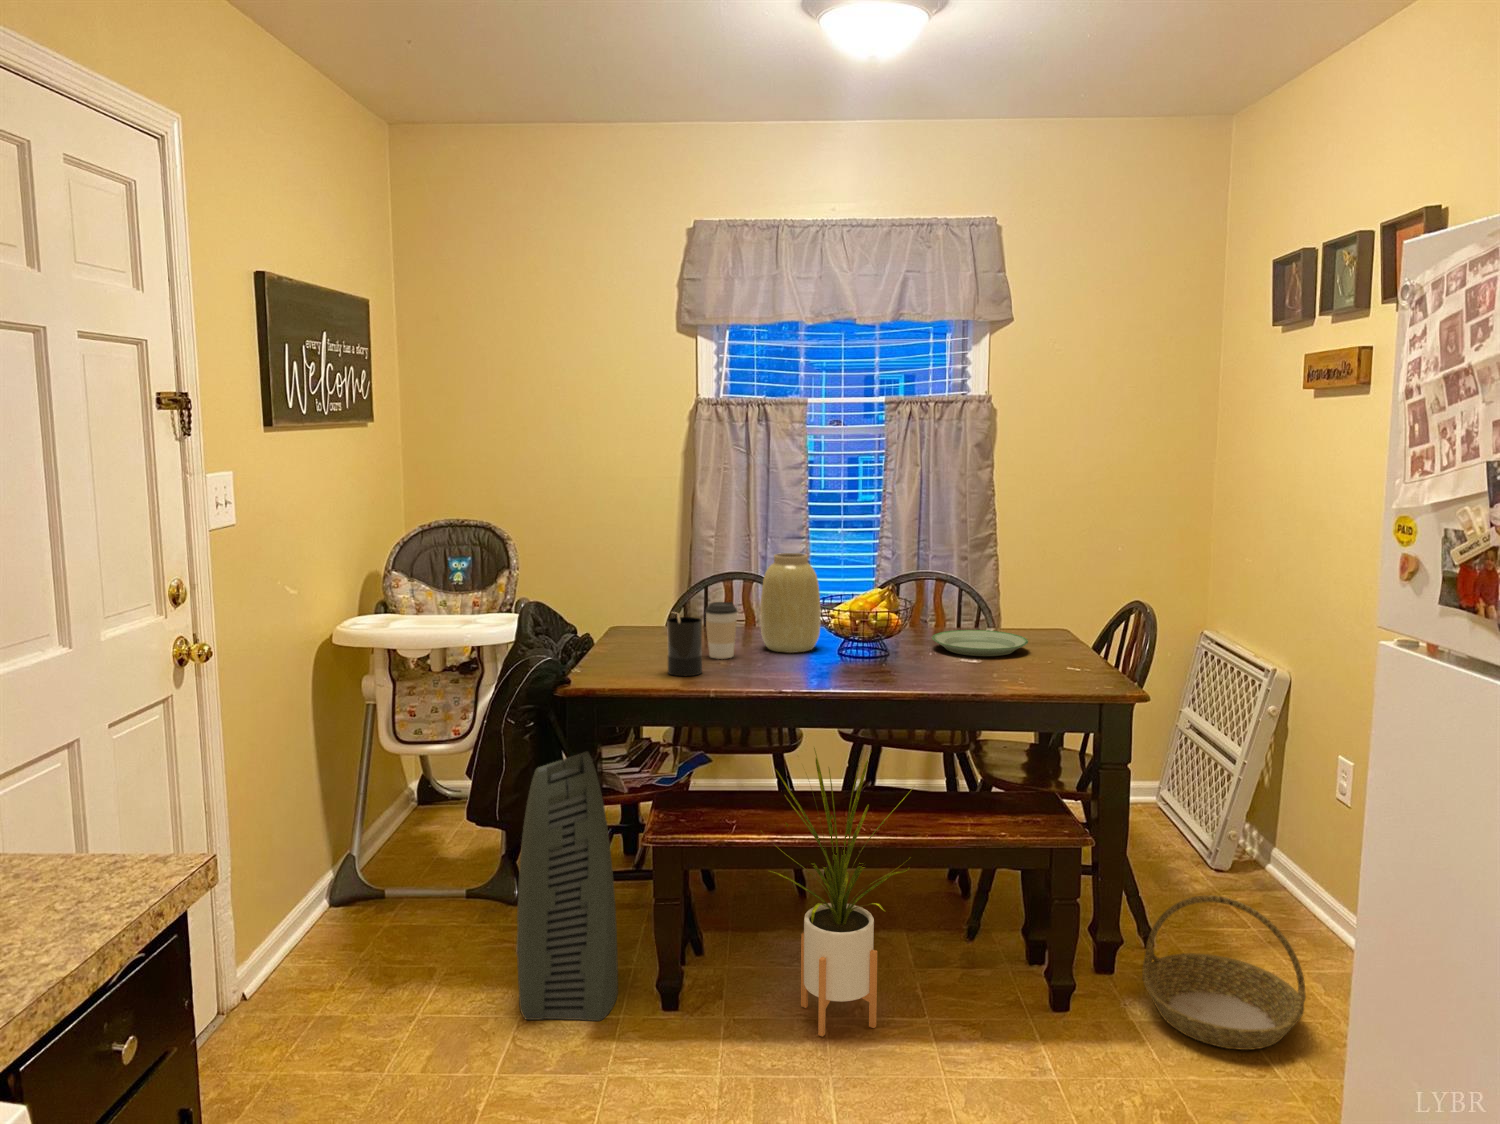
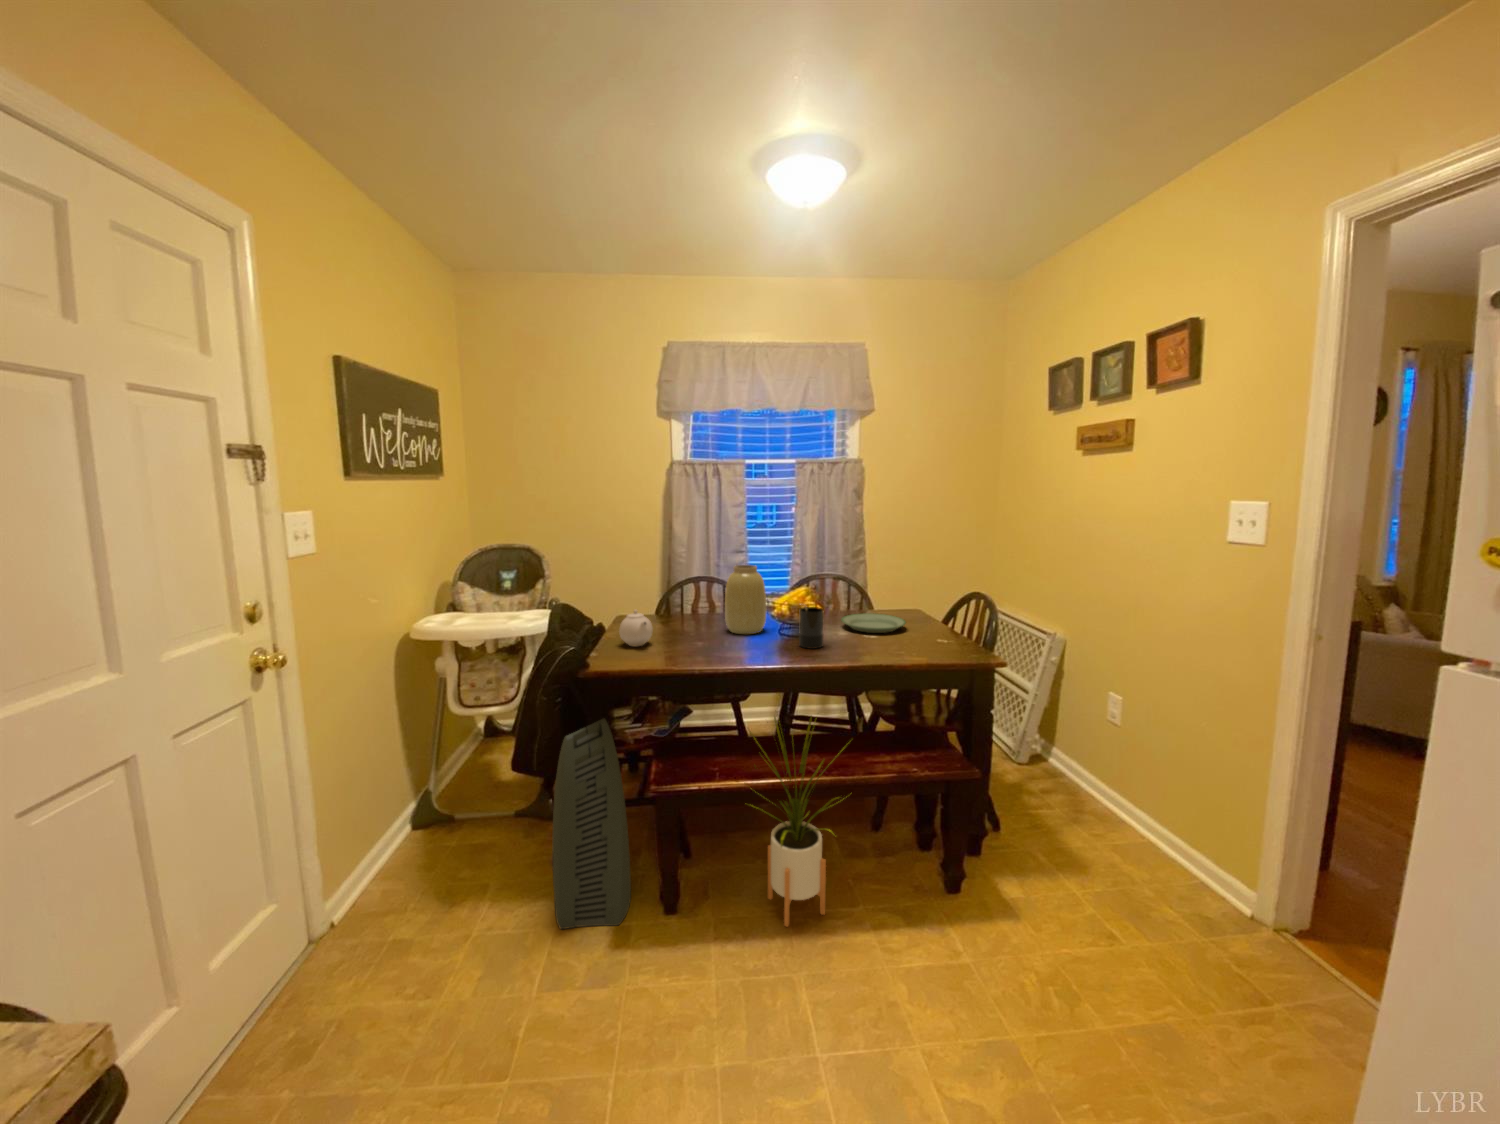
coffee cup: present [705,602,737,659] -> none [687,600,710,641]
teapot: none [610,611,656,662] -> present [619,610,653,646]
candle: present [667,613,702,676] -> present [799,607,823,649]
basket: present [1142,895,1306,1050] -> none [1004,801,1123,914]

